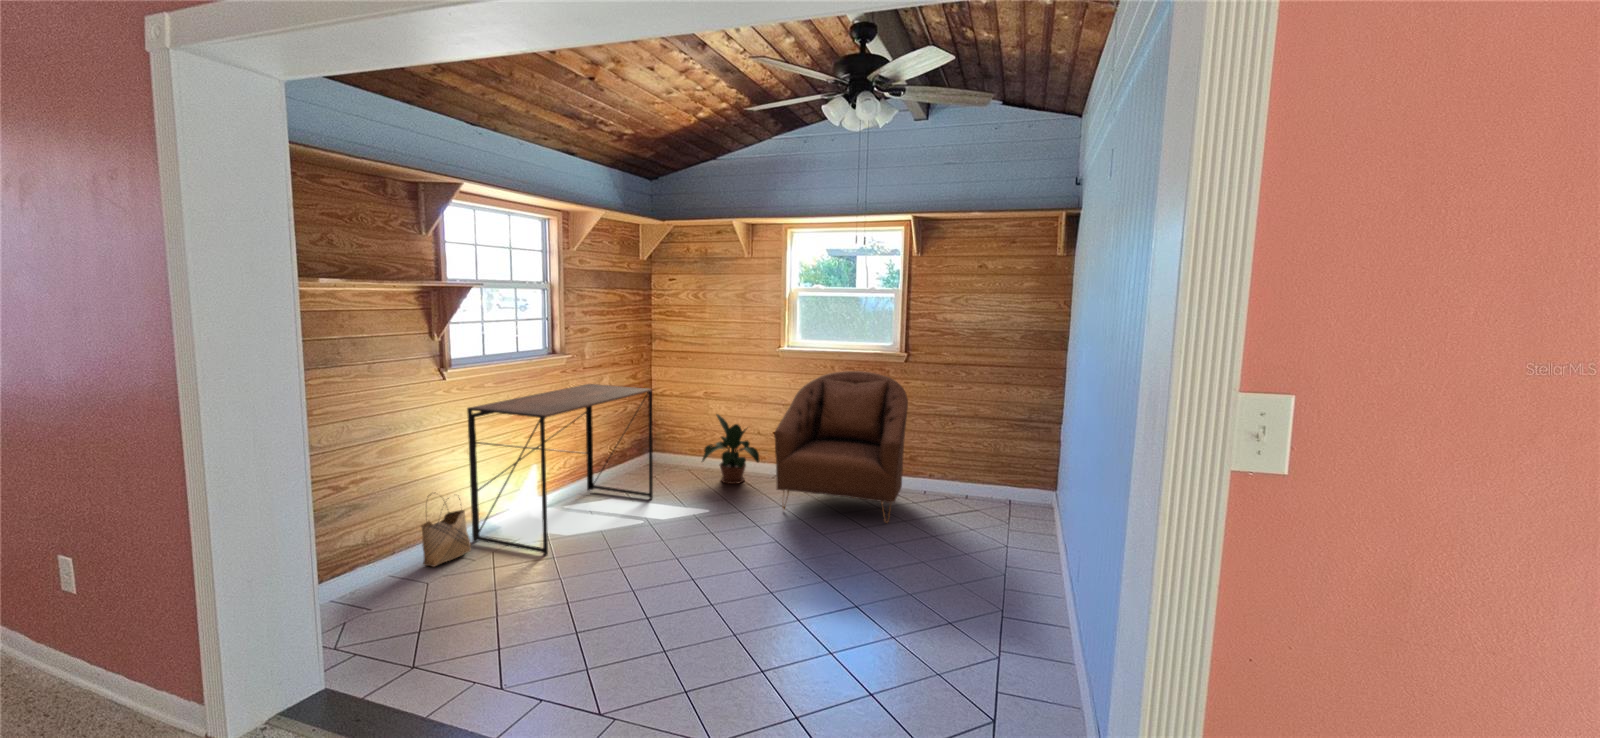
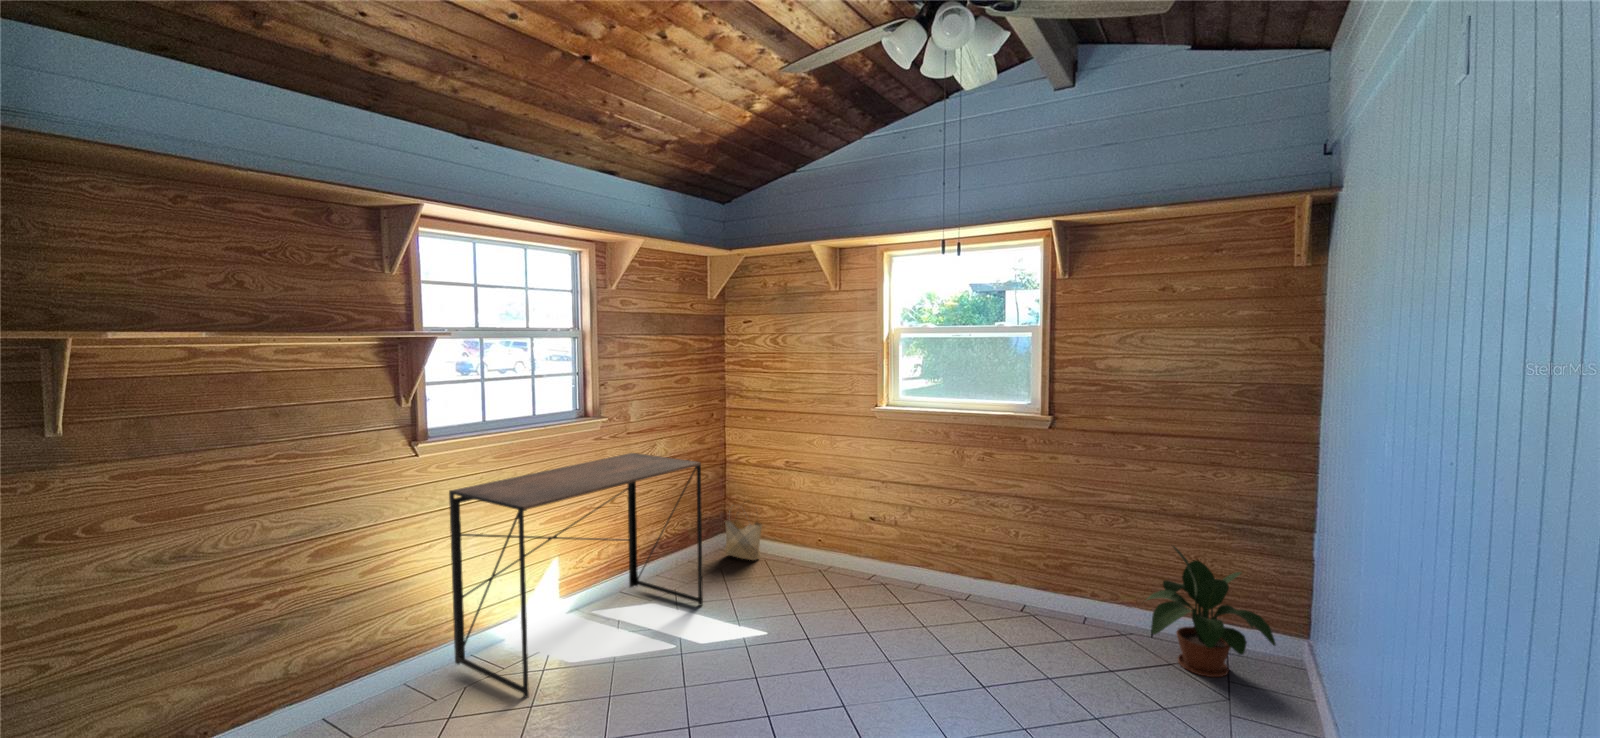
armchair: present [774,371,908,522] -> none [853,440,1053,678]
potted plant: present [702,414,759,484] -> present [1147,546,1276,677]
woven basket: present [421,498,471,567] -> present [725,520,762,560]

